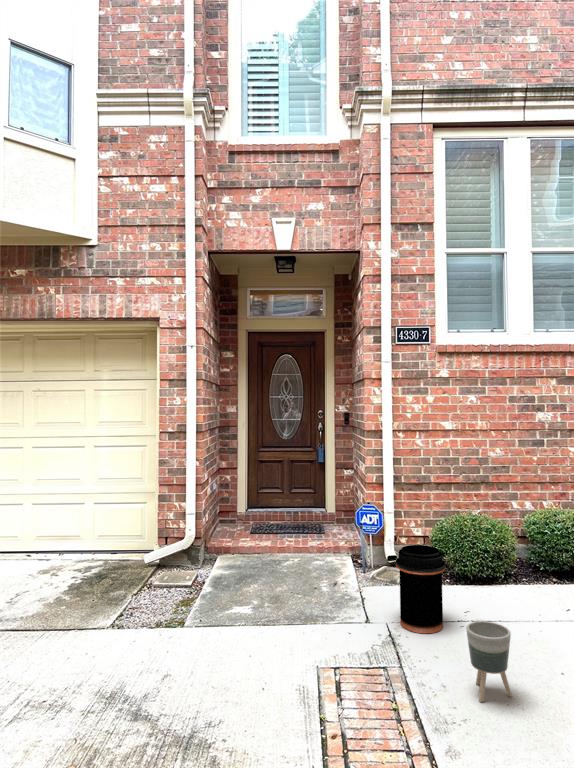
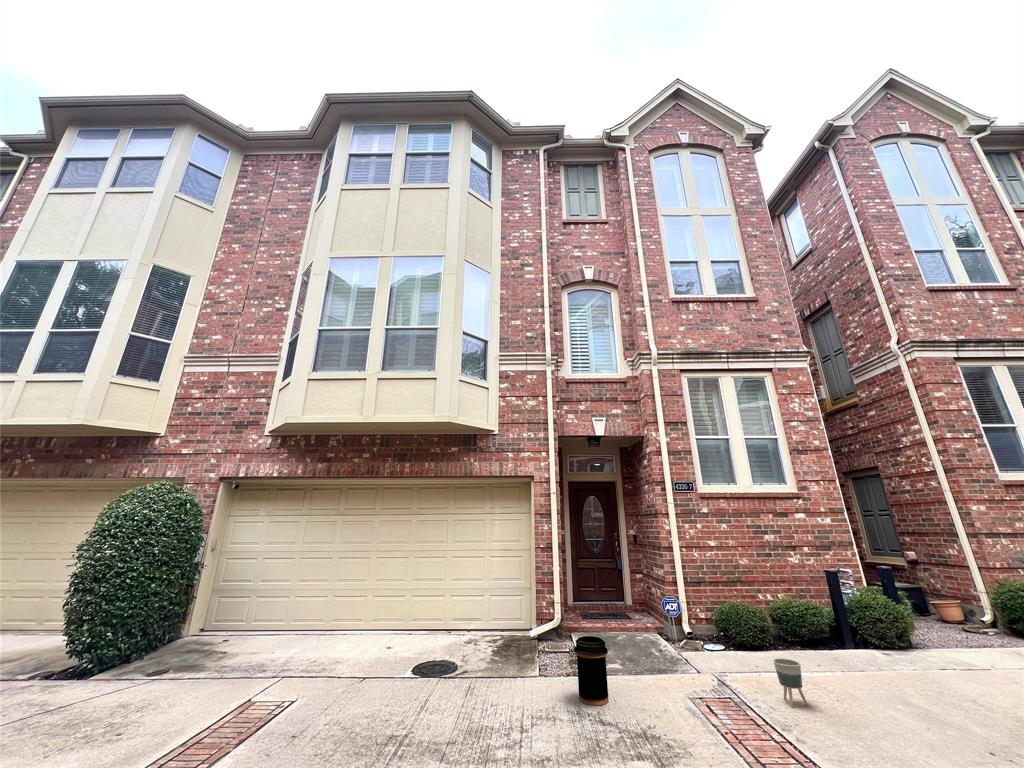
trash can: present [396,545,446,633] -> present [574,636,609,705]

